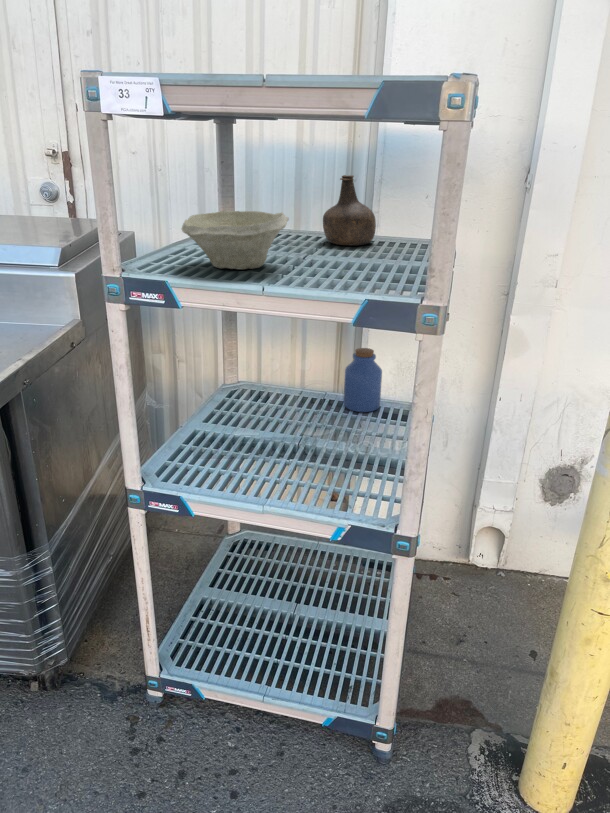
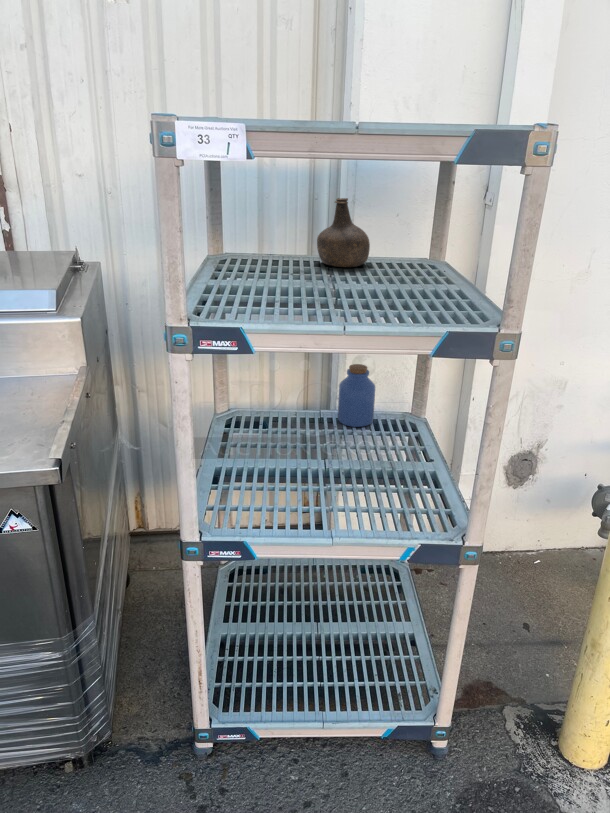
bowl: present [182,211,289,269] -> none [223,242,335,305]

